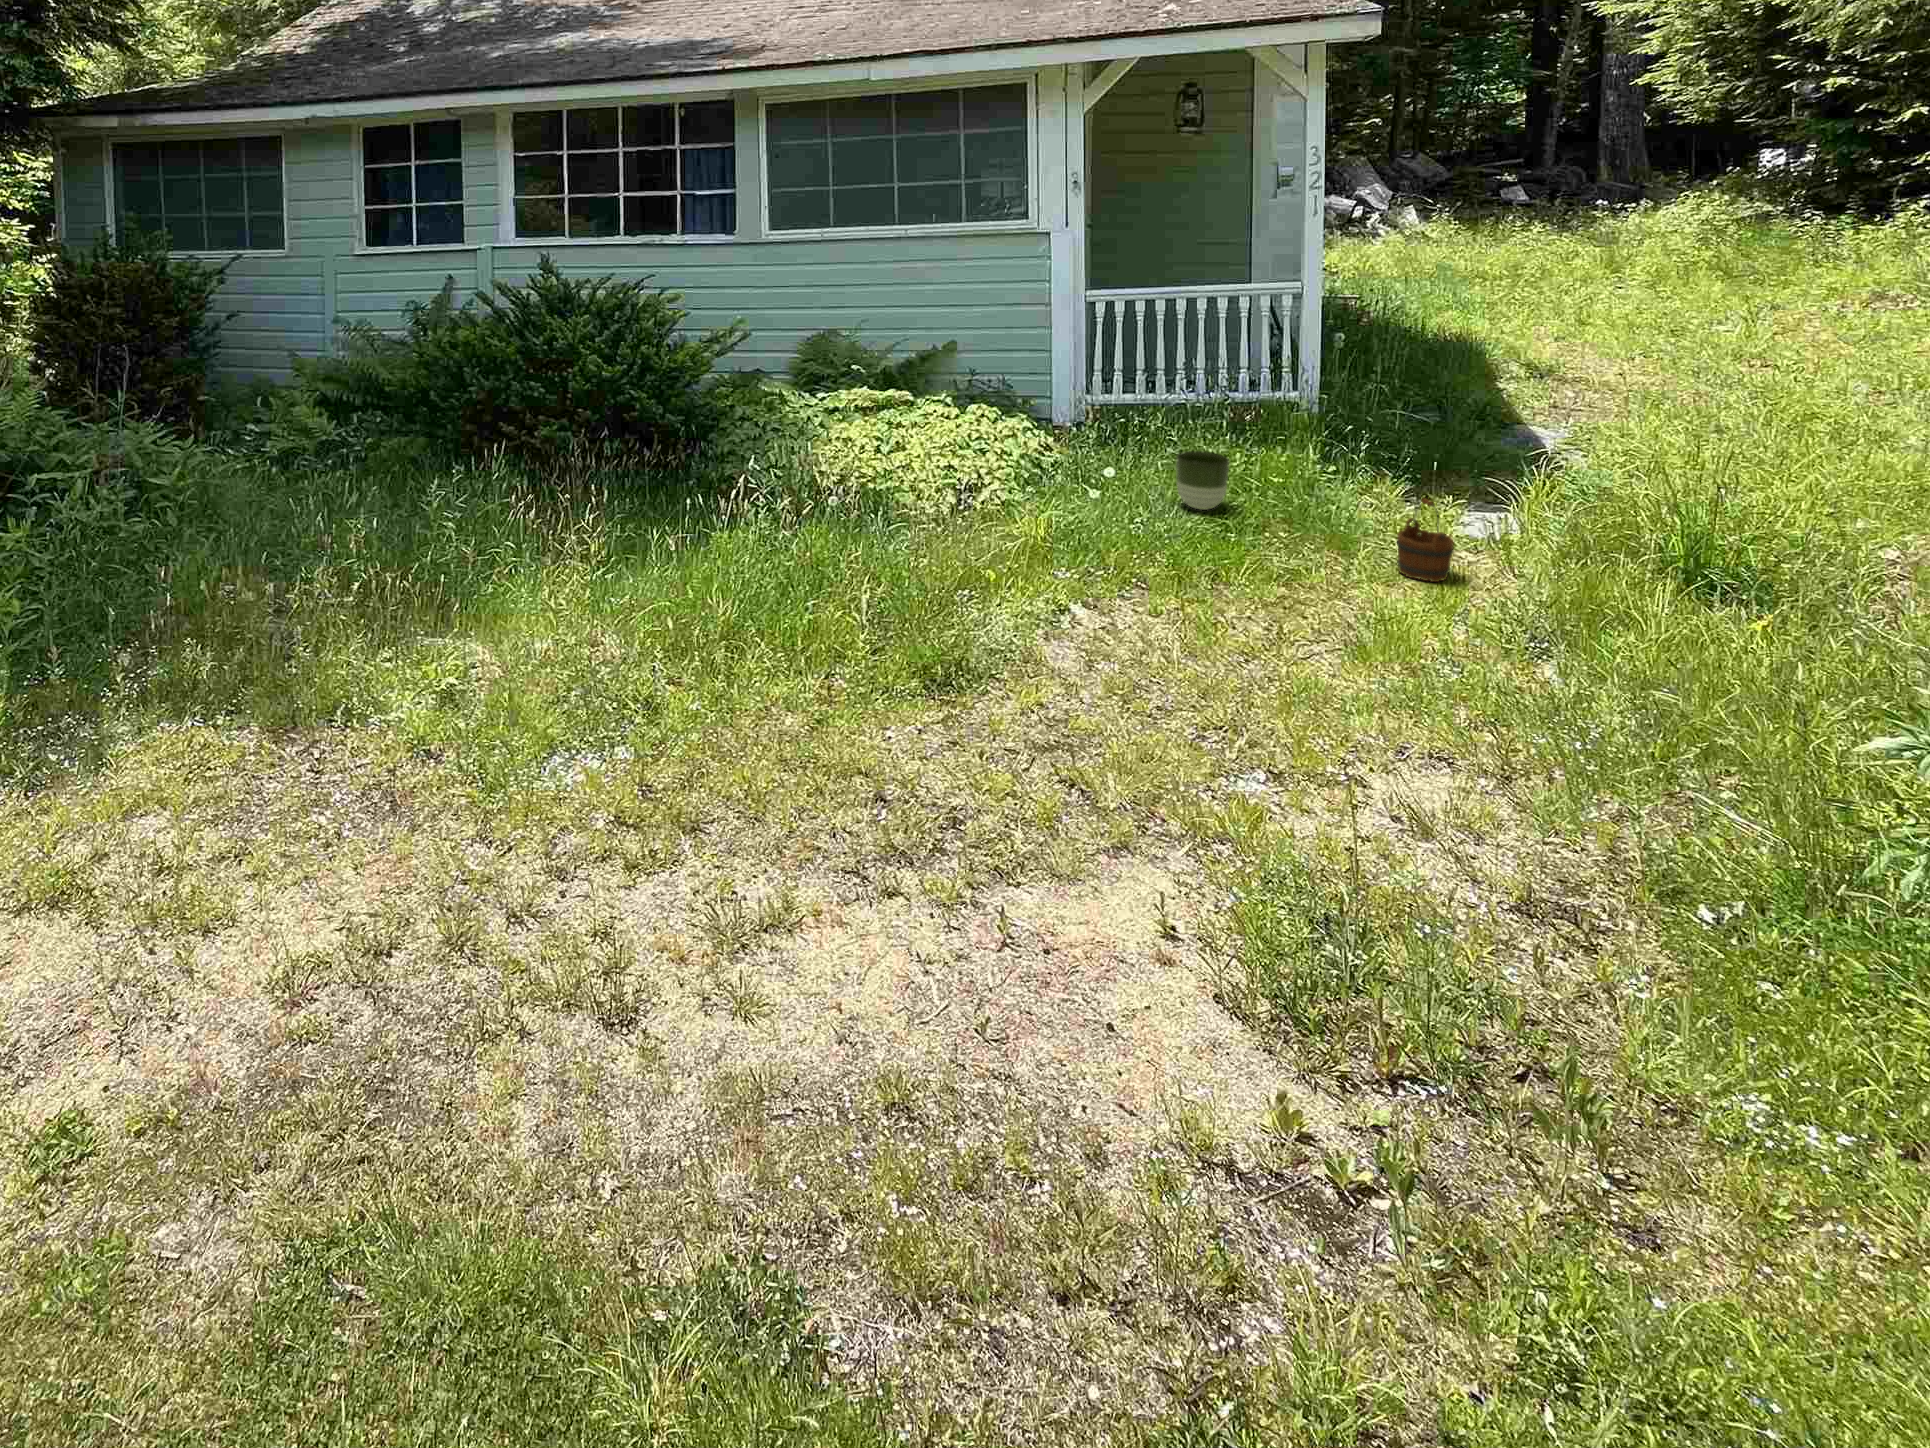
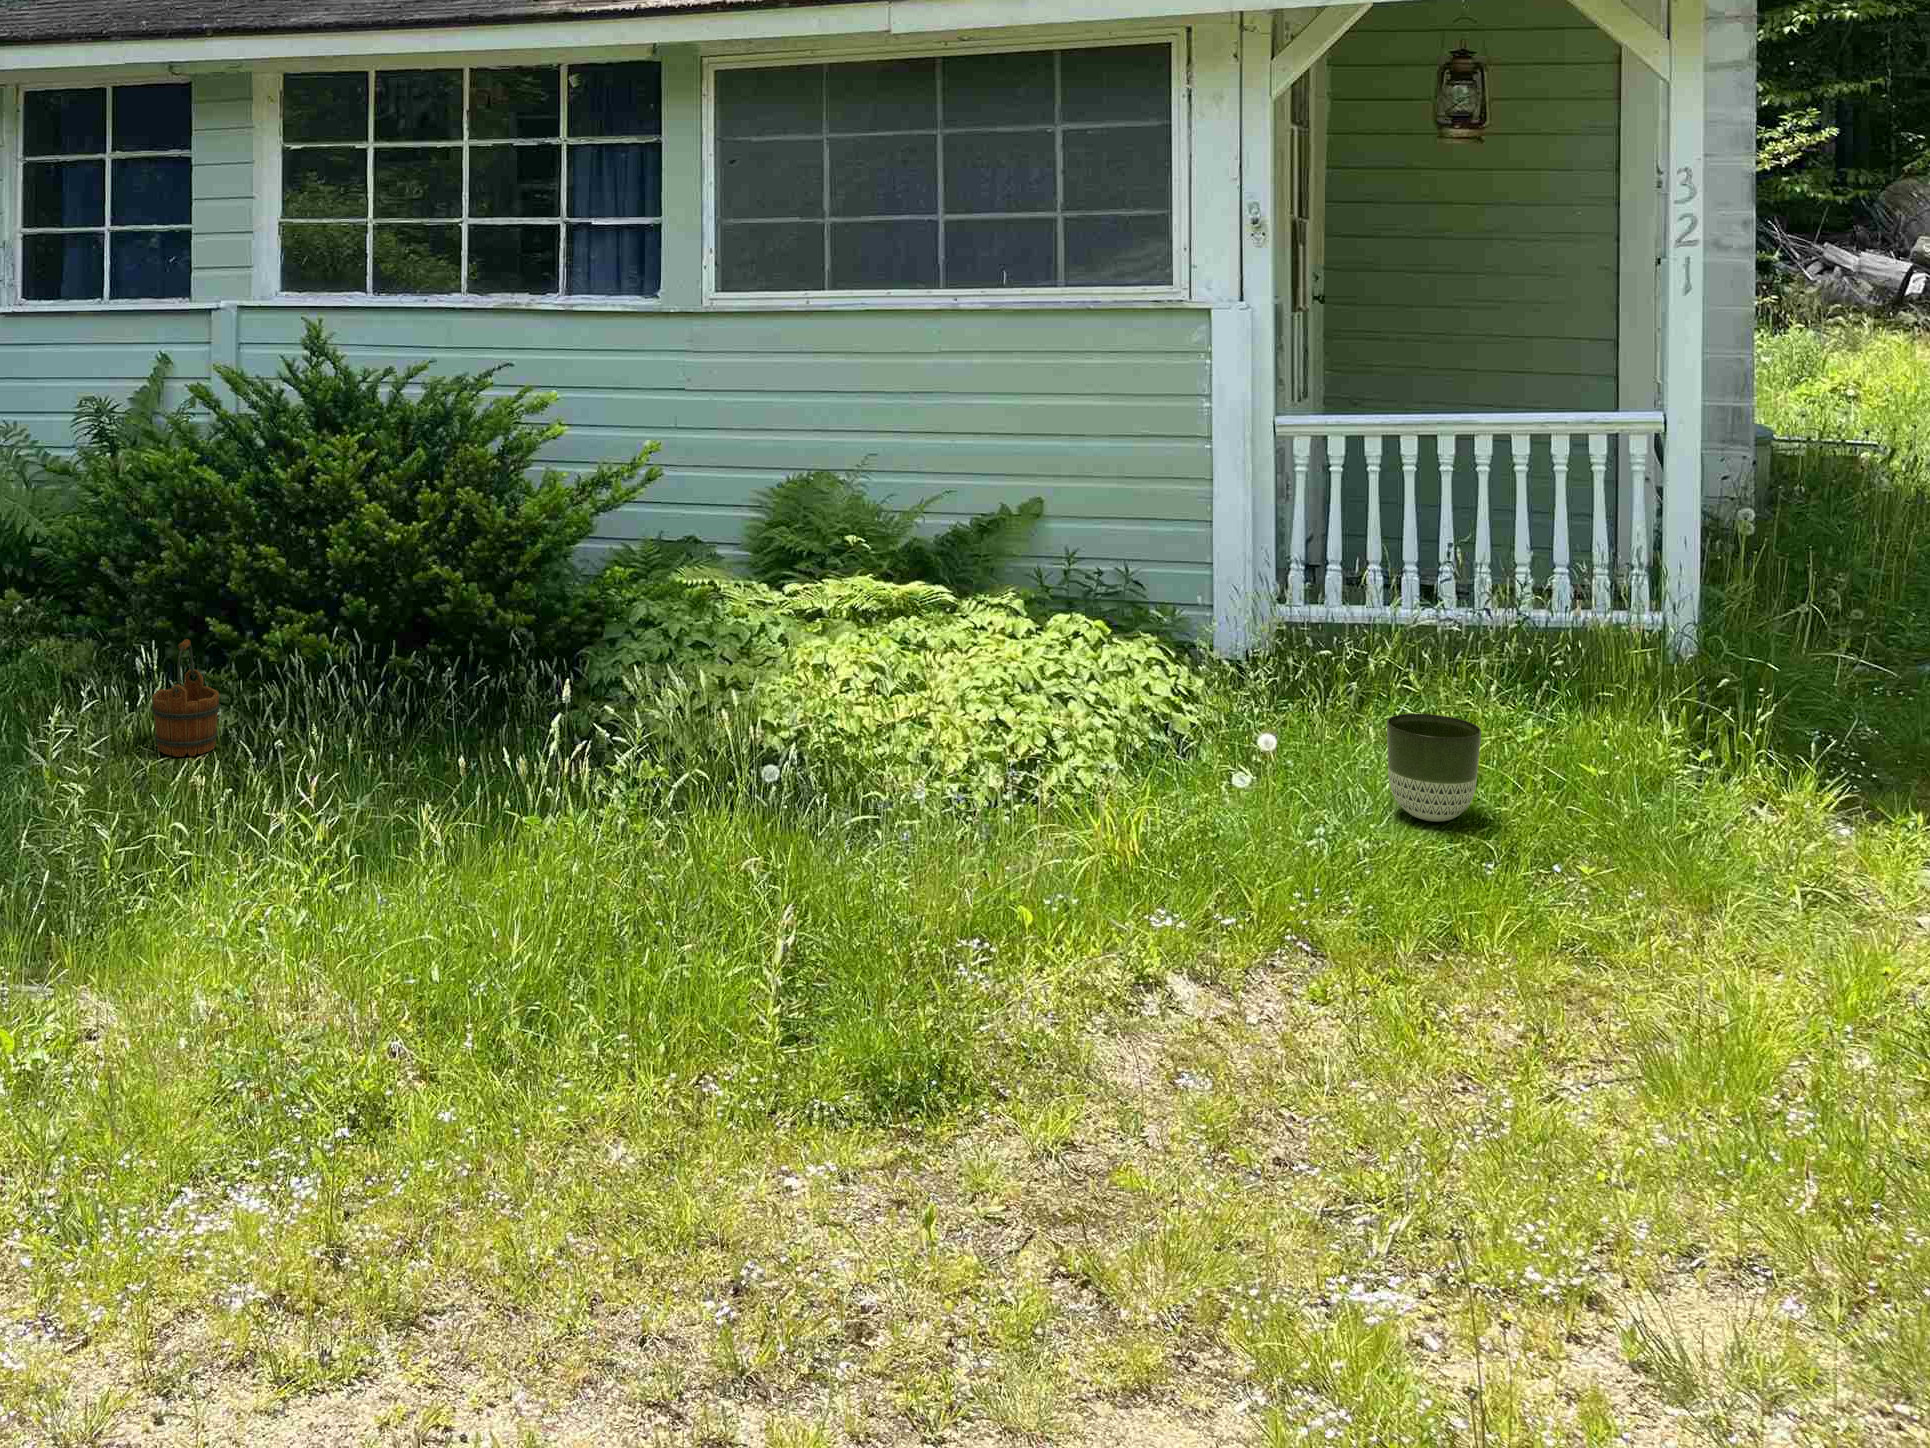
wooden bucket: present [1396,499,1454,582] -> present [152,639,220,757]

